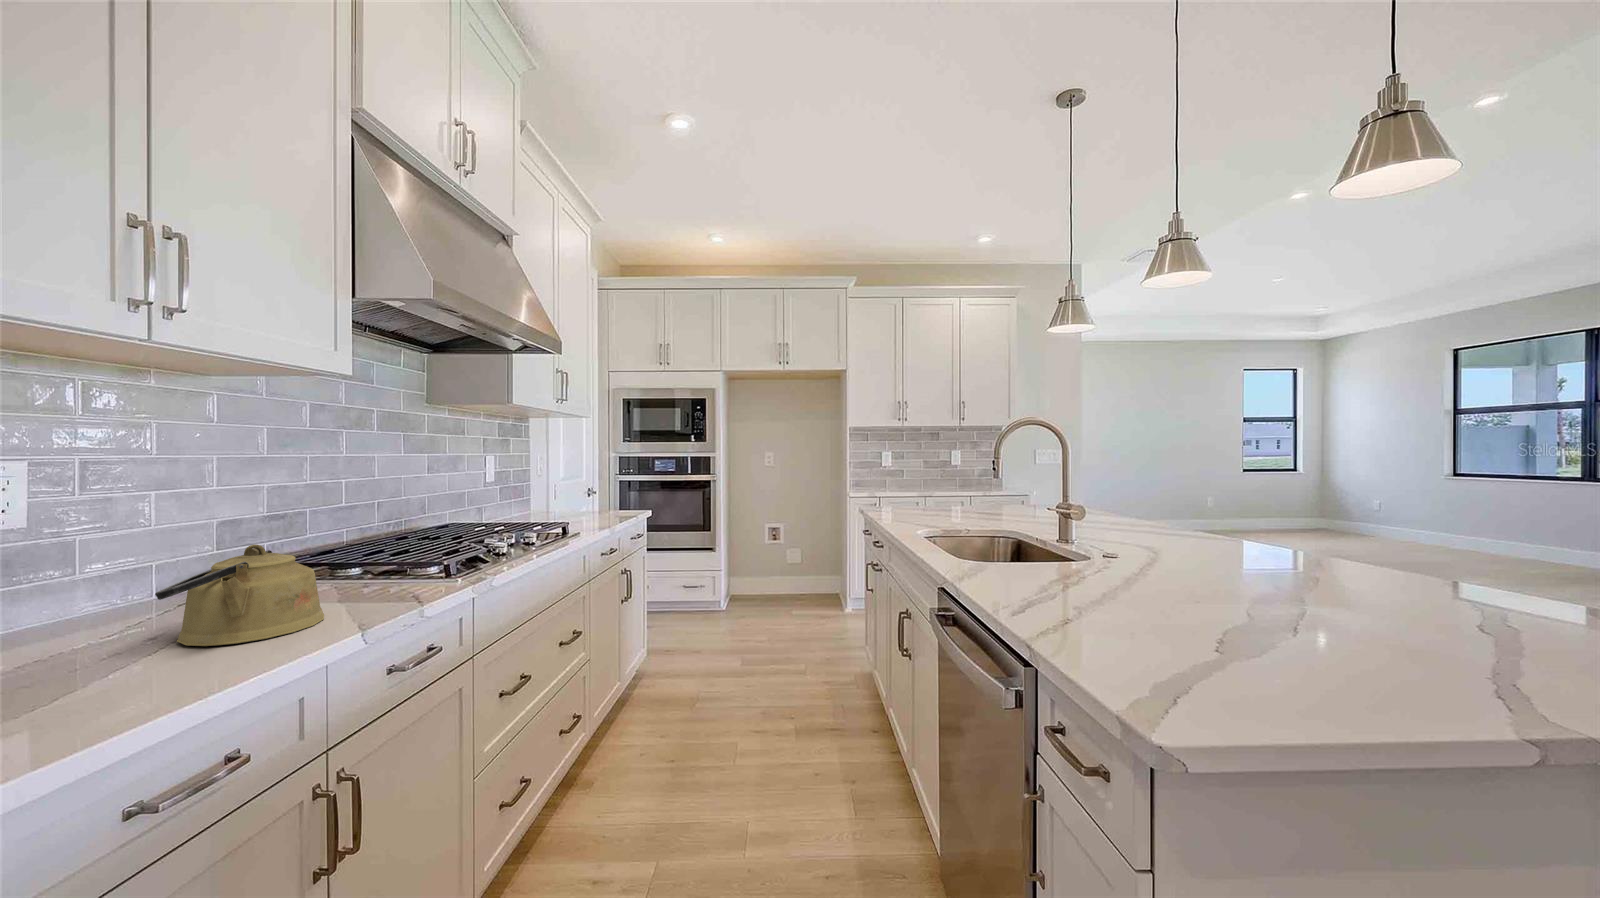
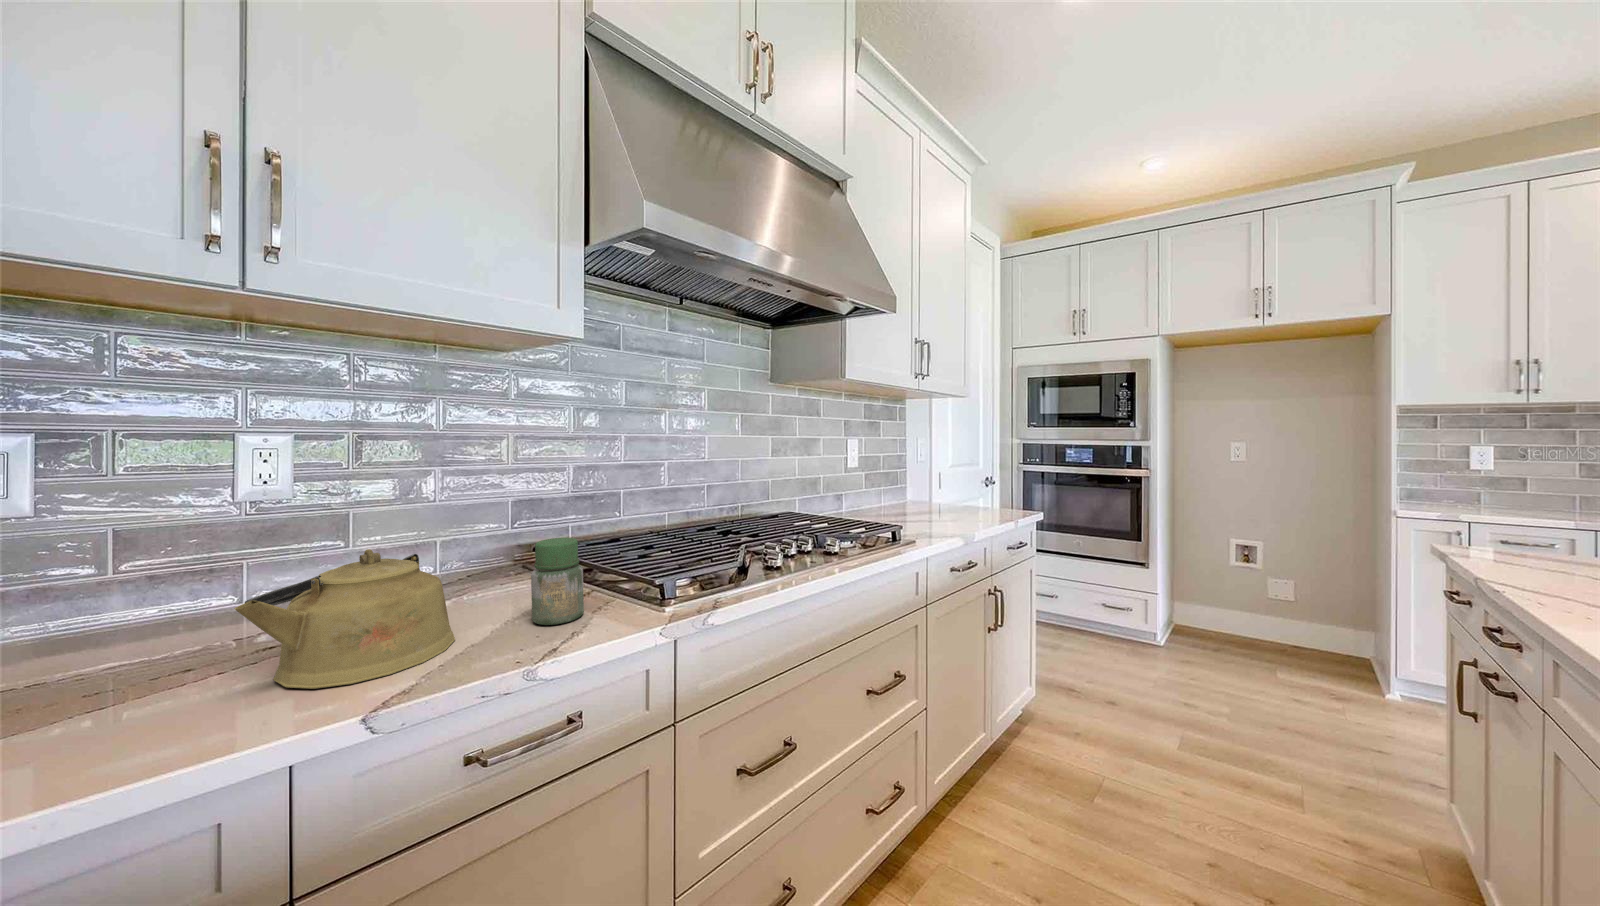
jar: none [356,532,400,596] -> present [531,538,584,625]

